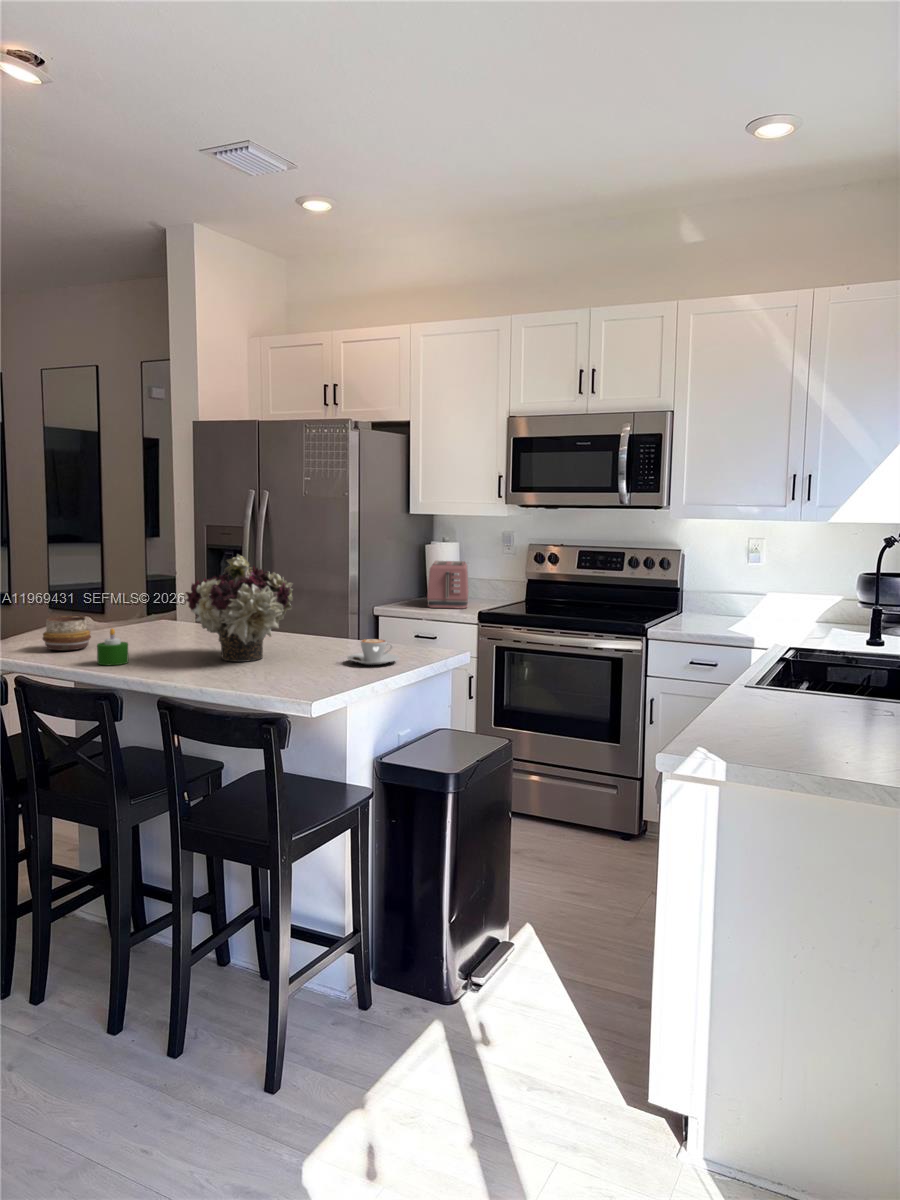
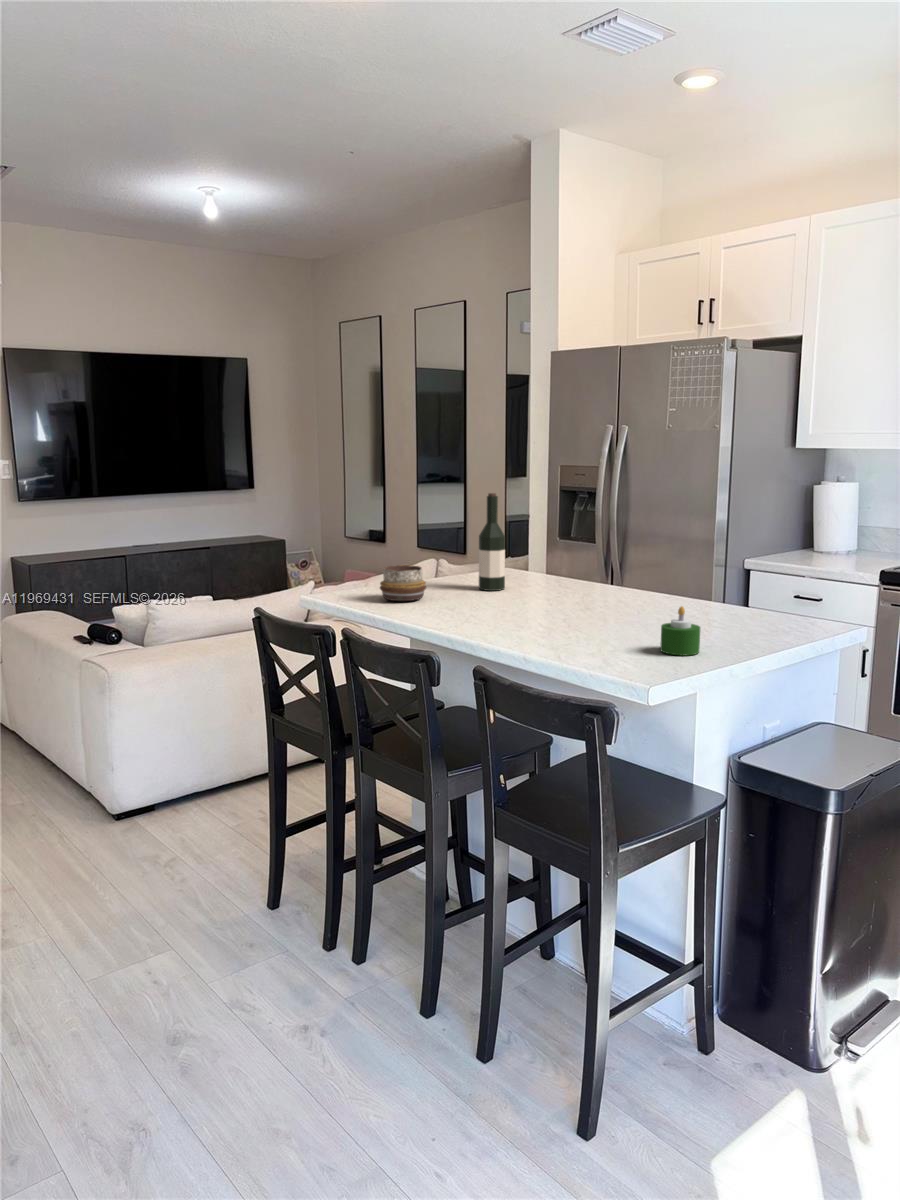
wine bottle: none [140,548,167,638] -> present [479,493,505,591]
flower arrangement: present [186,555,293,662] -> none [519,501,641,626]
toaster: present [427,561,468,609] -> none [814,506,870,567]
candle: present [97,628,128,665] -> present [660,606,700,656]
coffee cup: present [347,639,399,665] -> none [702,608,770,641]

